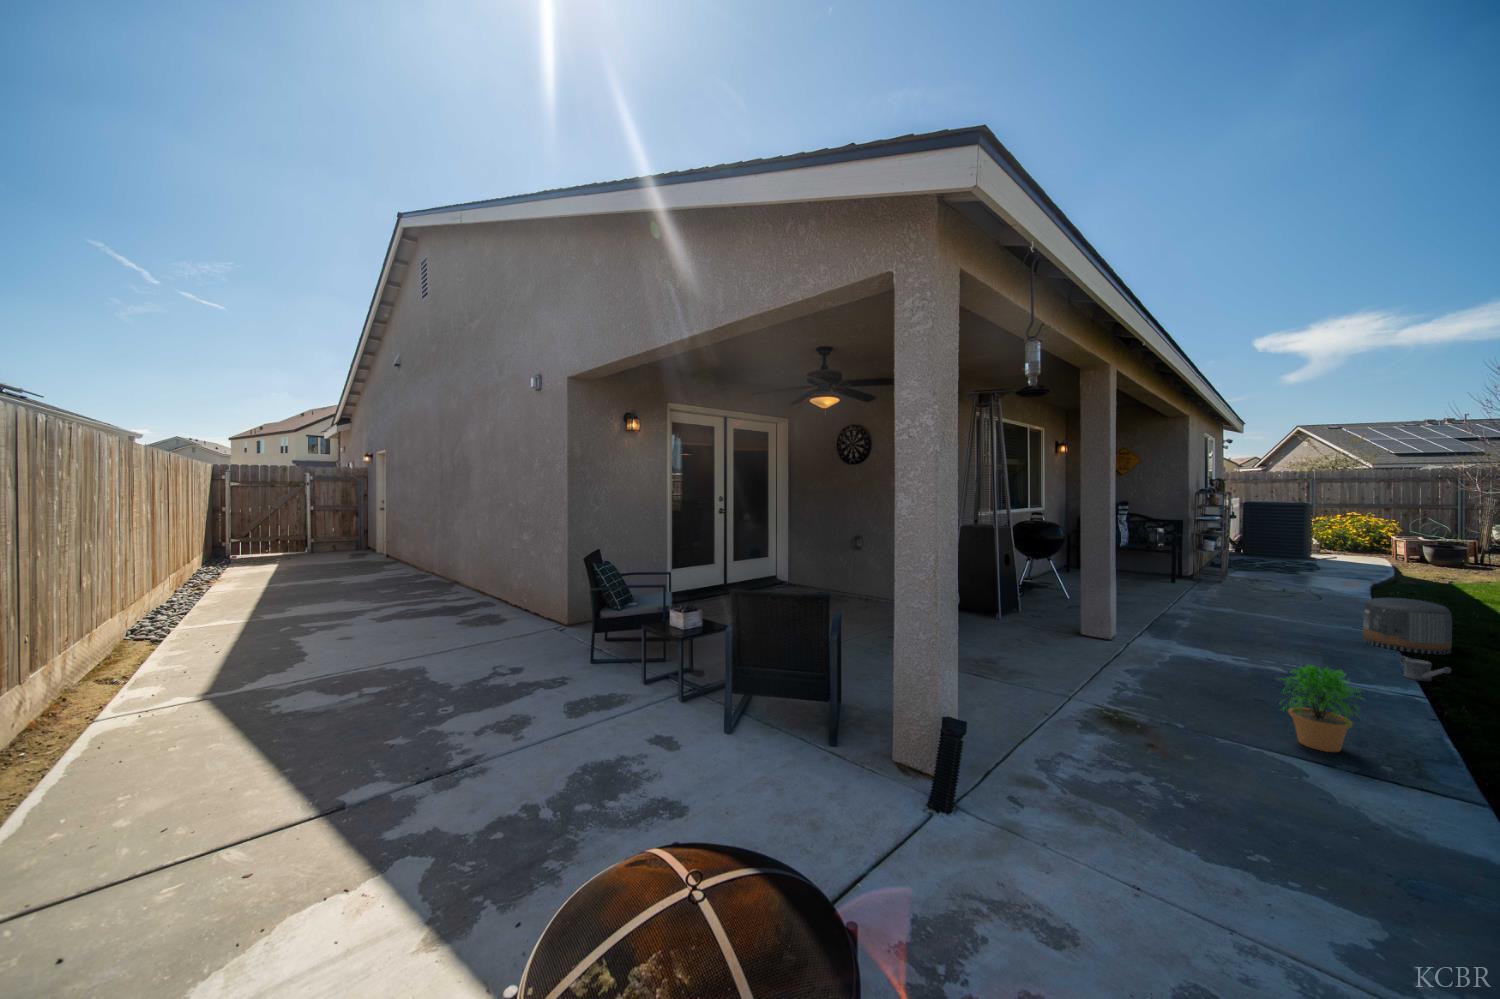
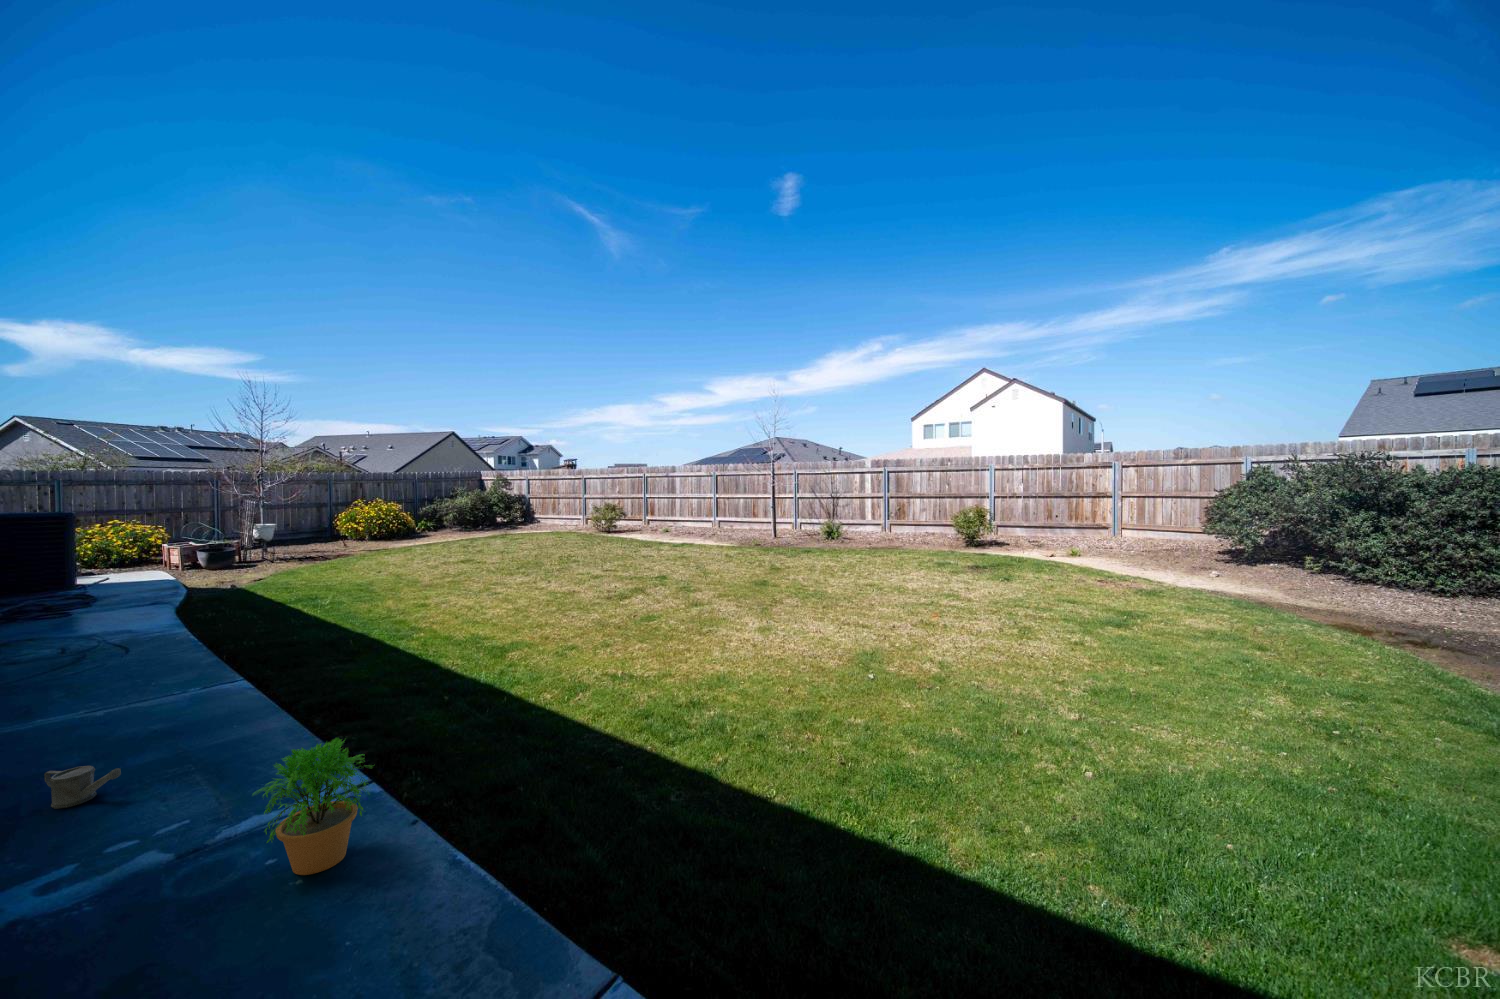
pouf: present [1363,598,1452,654] -> none [223,612,308,677]
watering can: present [1399,656,1451,681] -> present [44,766,121,809]

